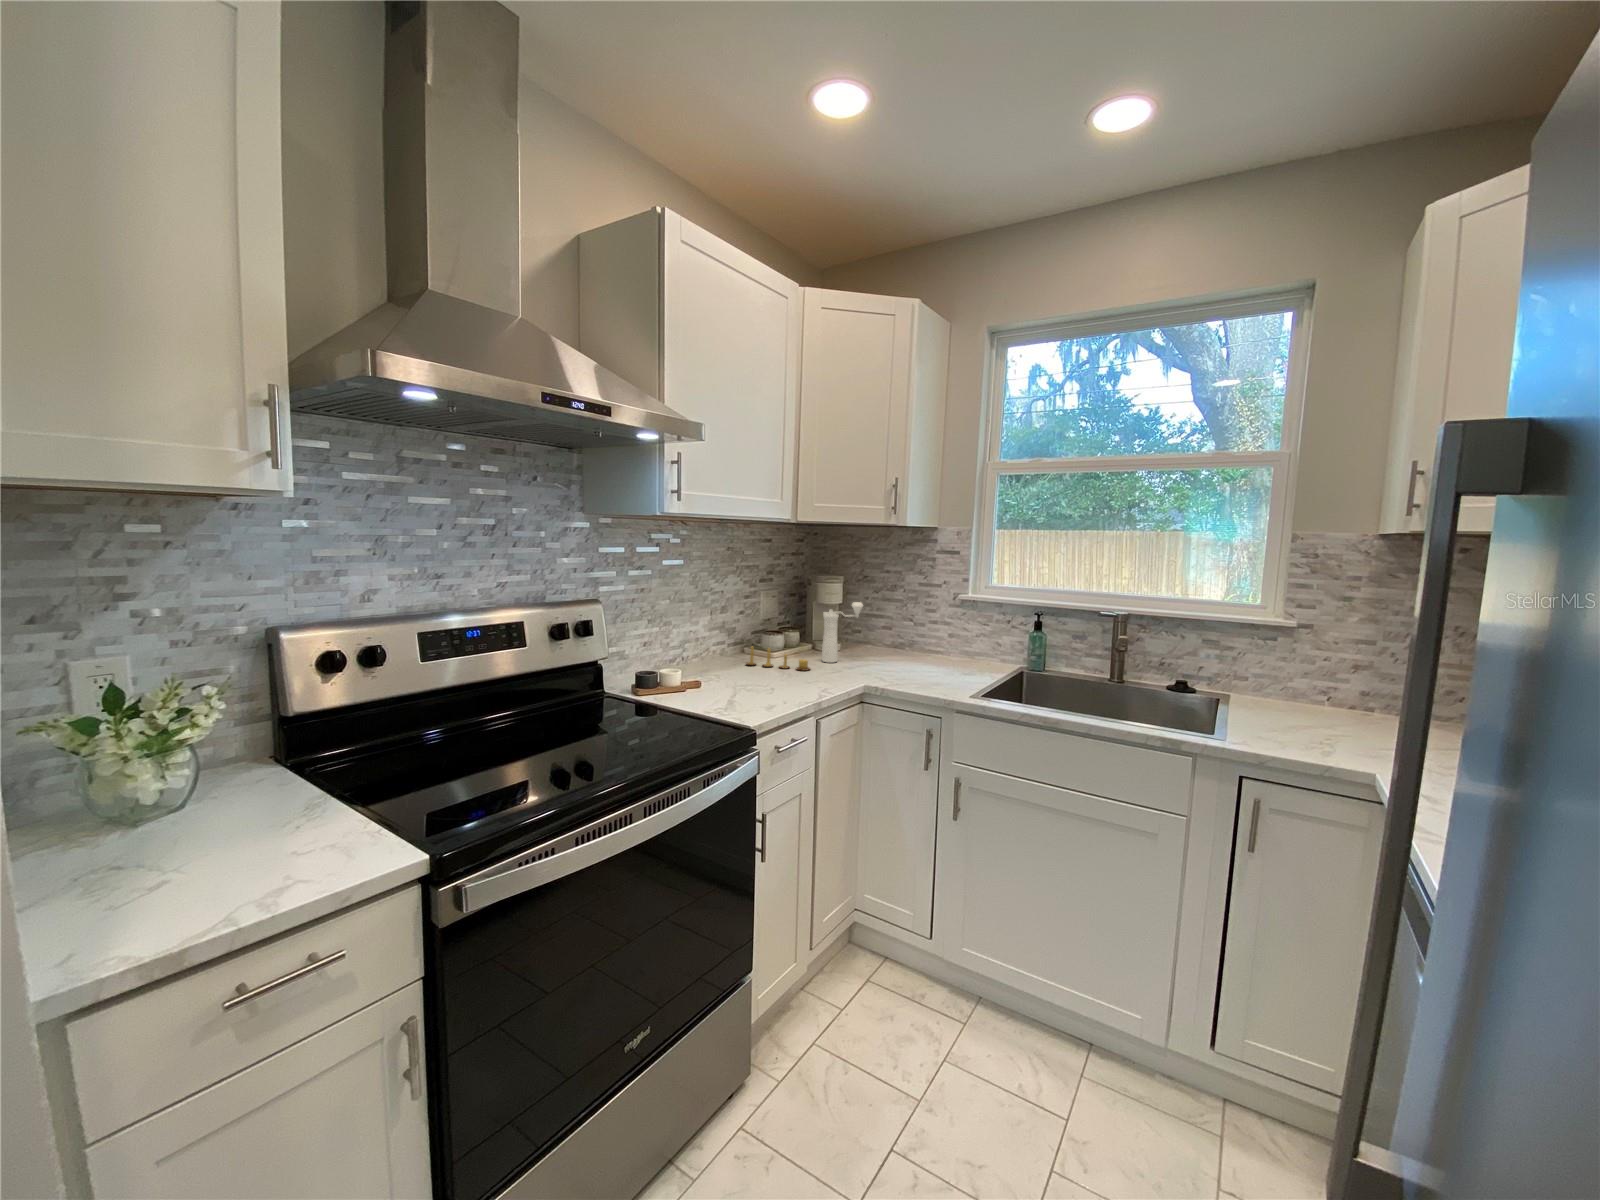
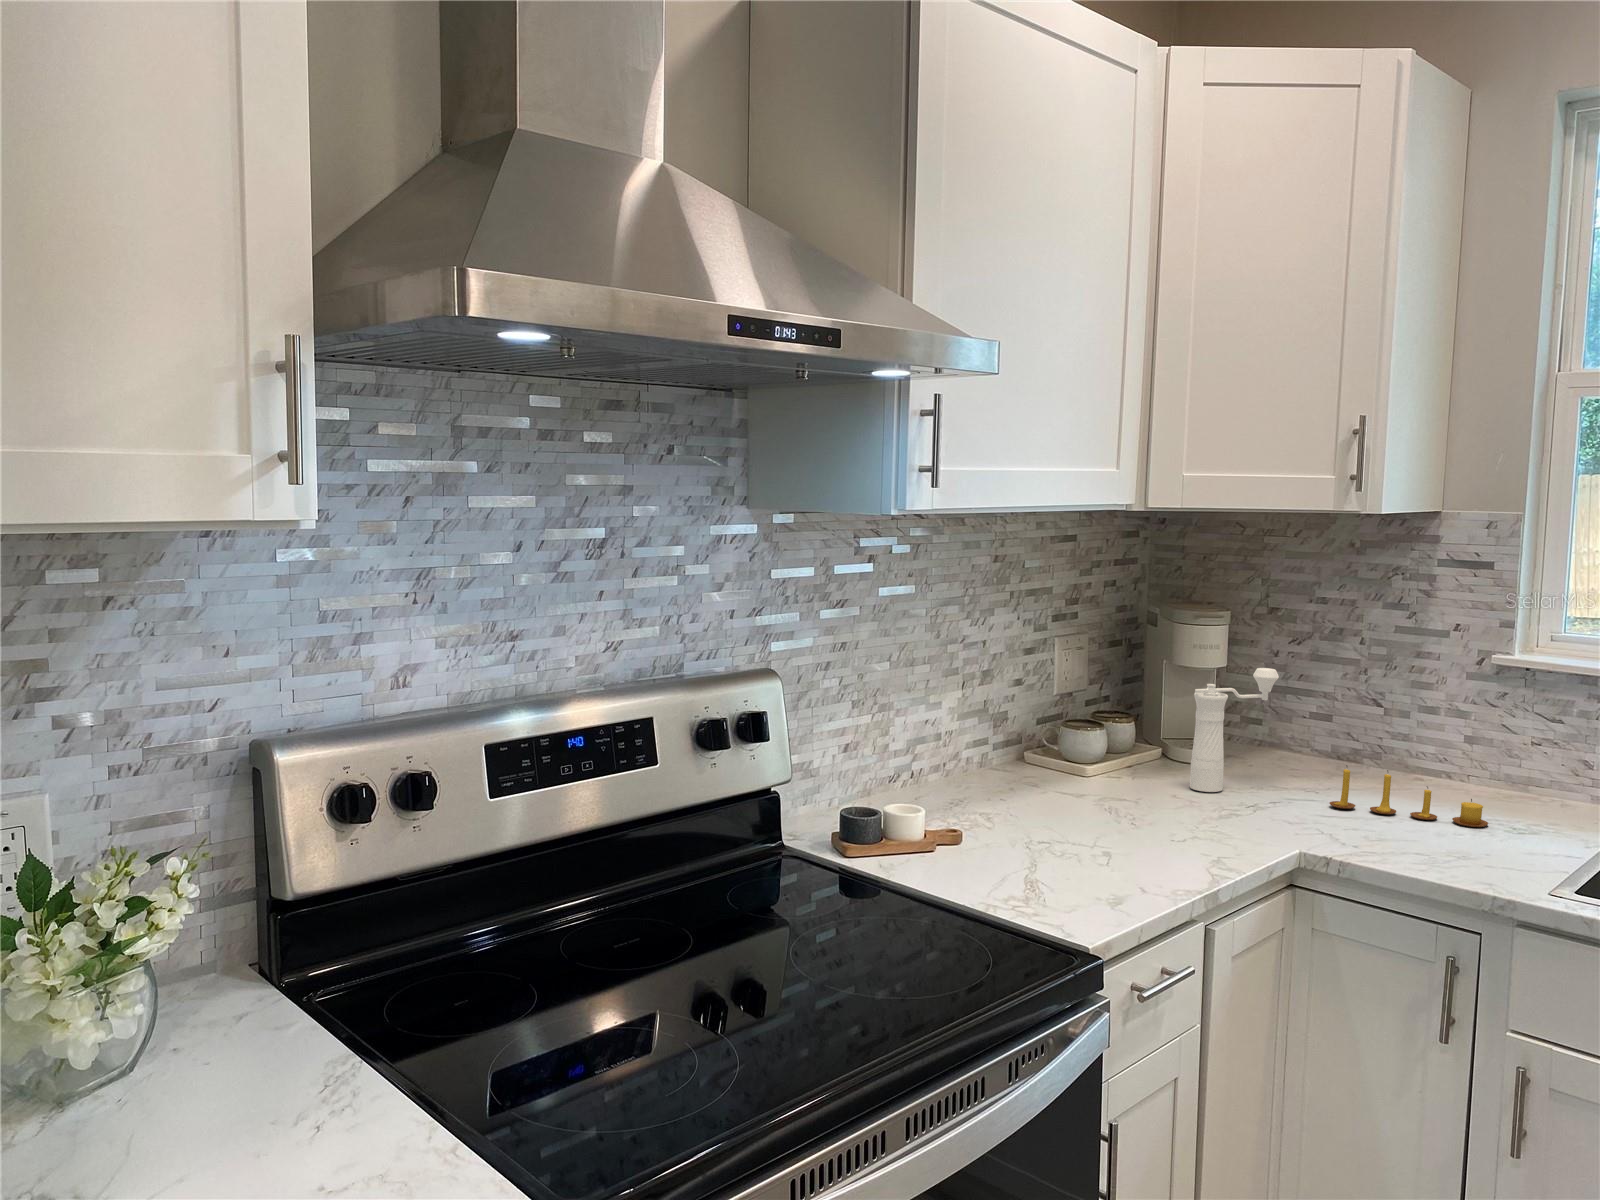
candle: present [746,646,810,671] -> present [1330,769,1488,827]

